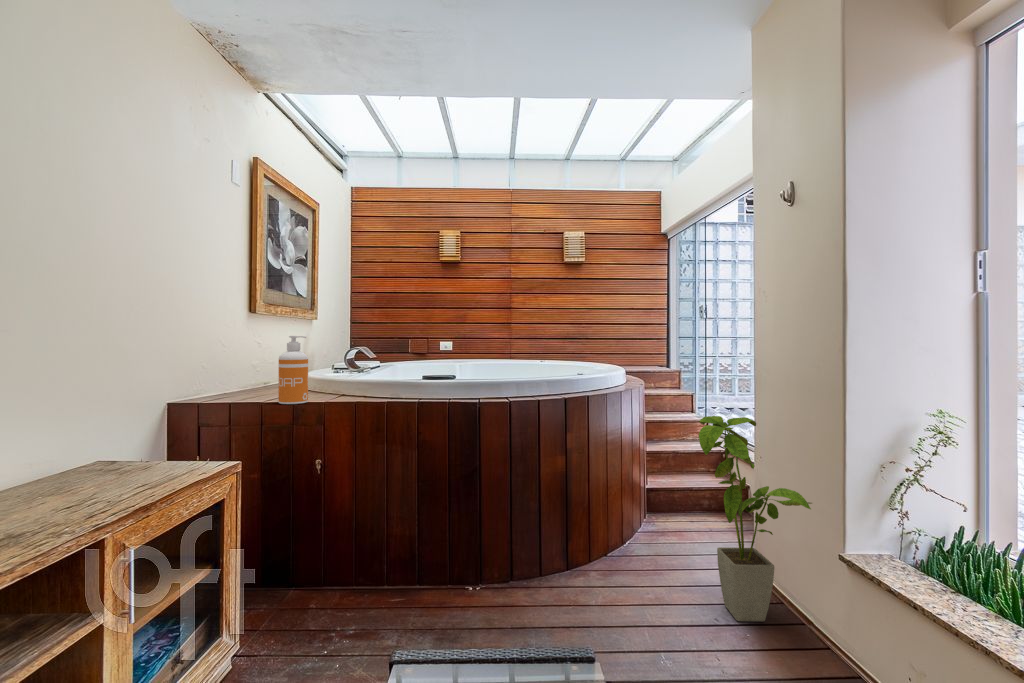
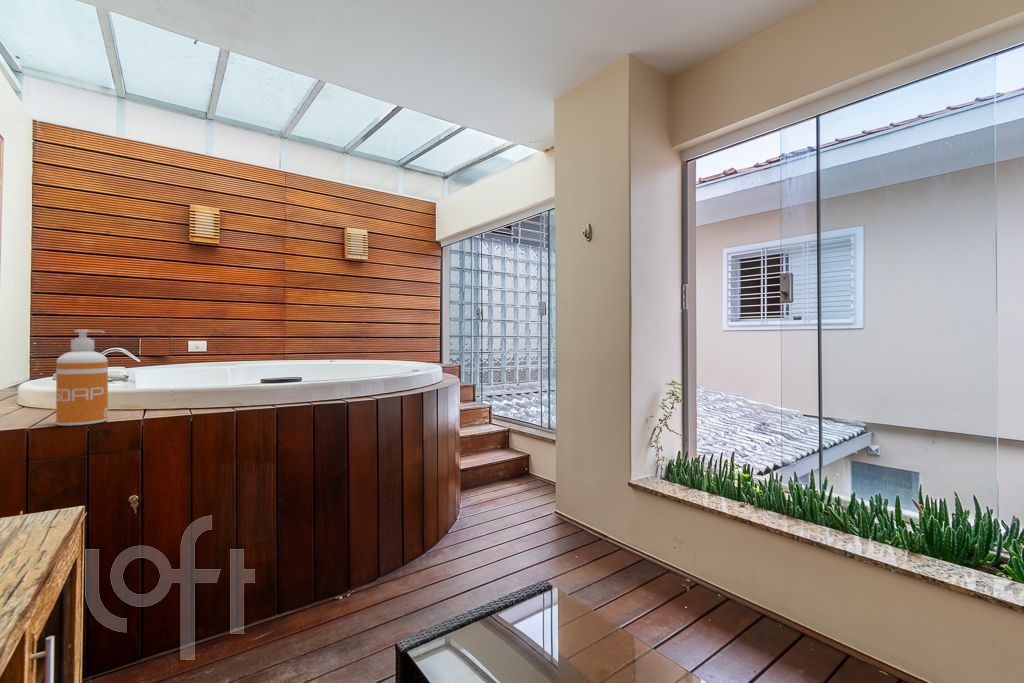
house plant: present [699,416,812,621] -> none [539,395,621,550]

